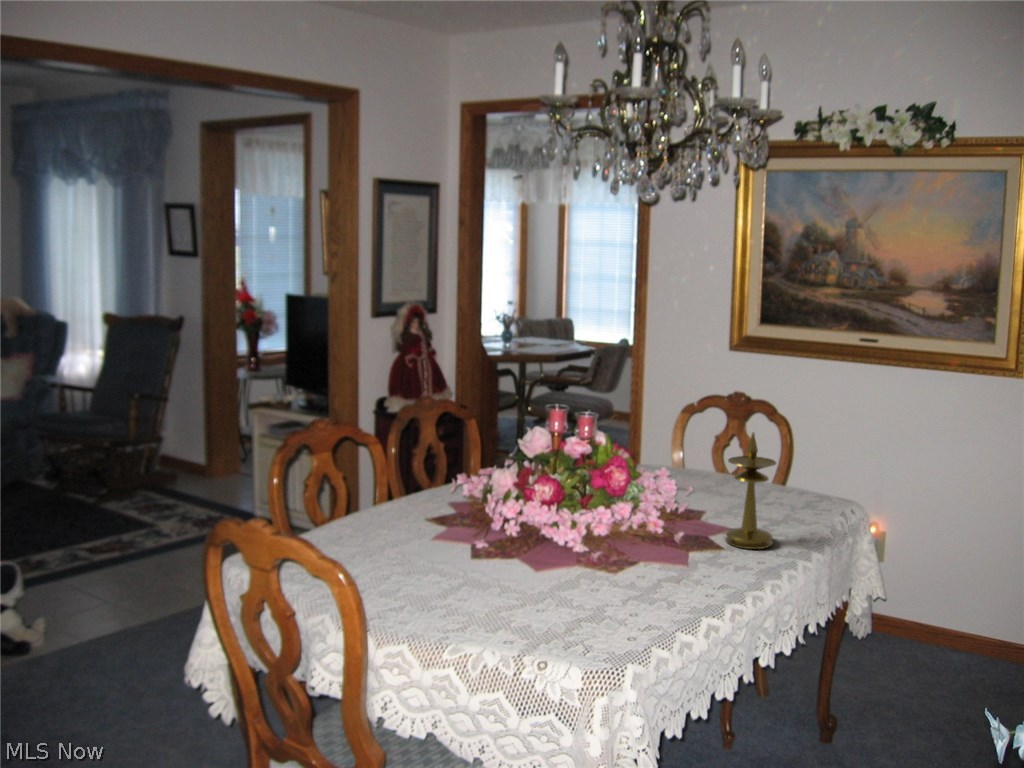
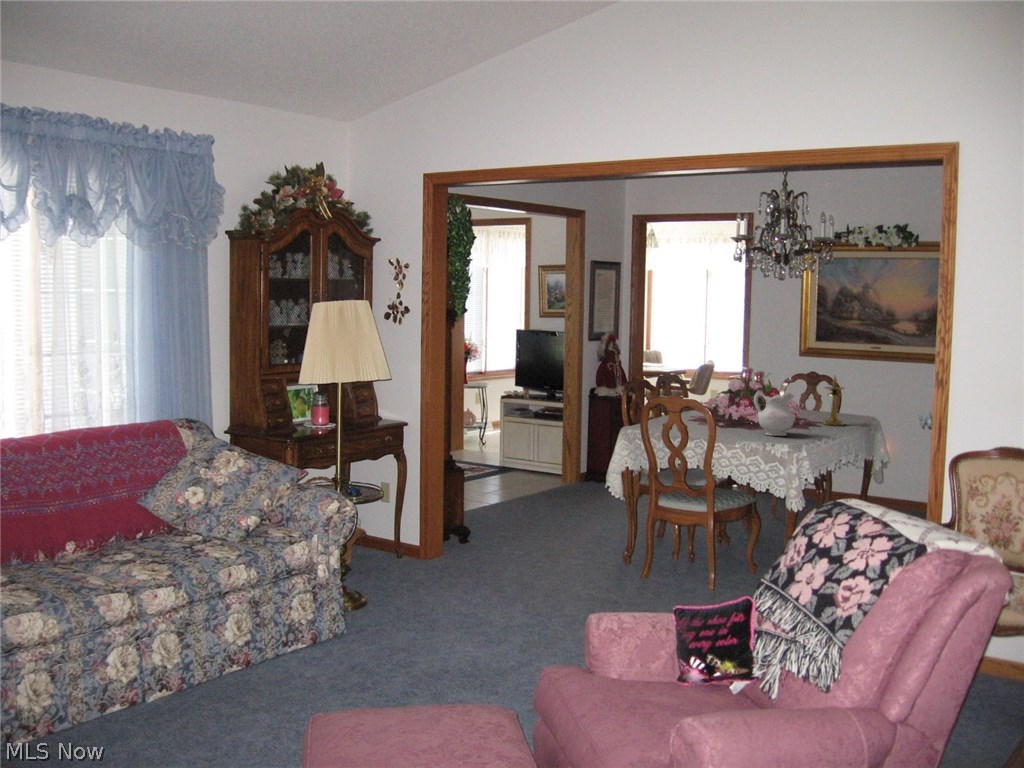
ceramic pitcher: none [531,491,626,613] -> present [754,390,794,436]

